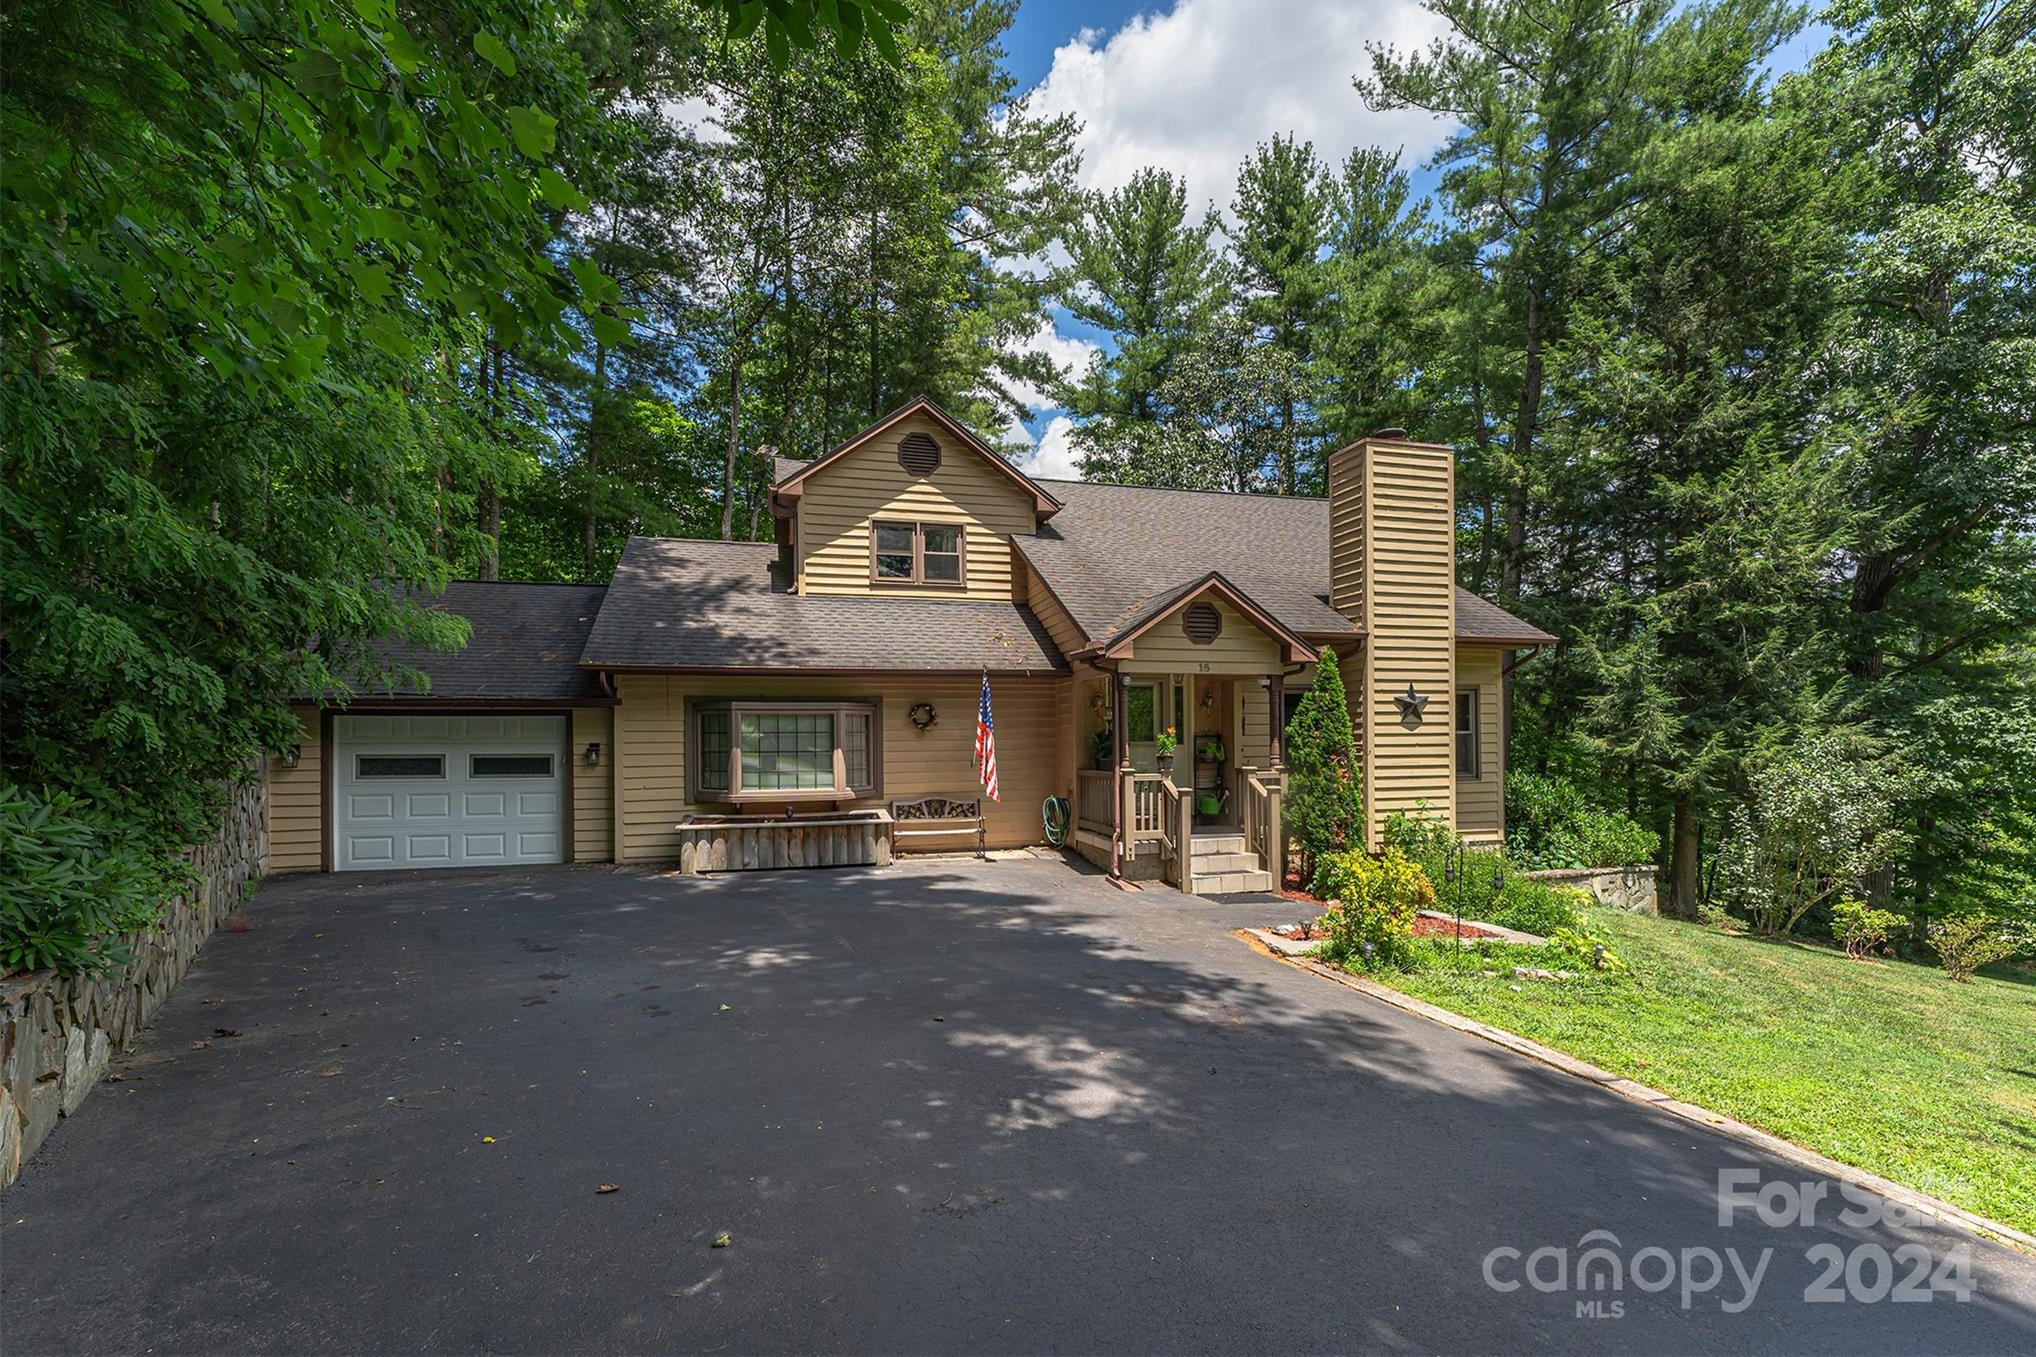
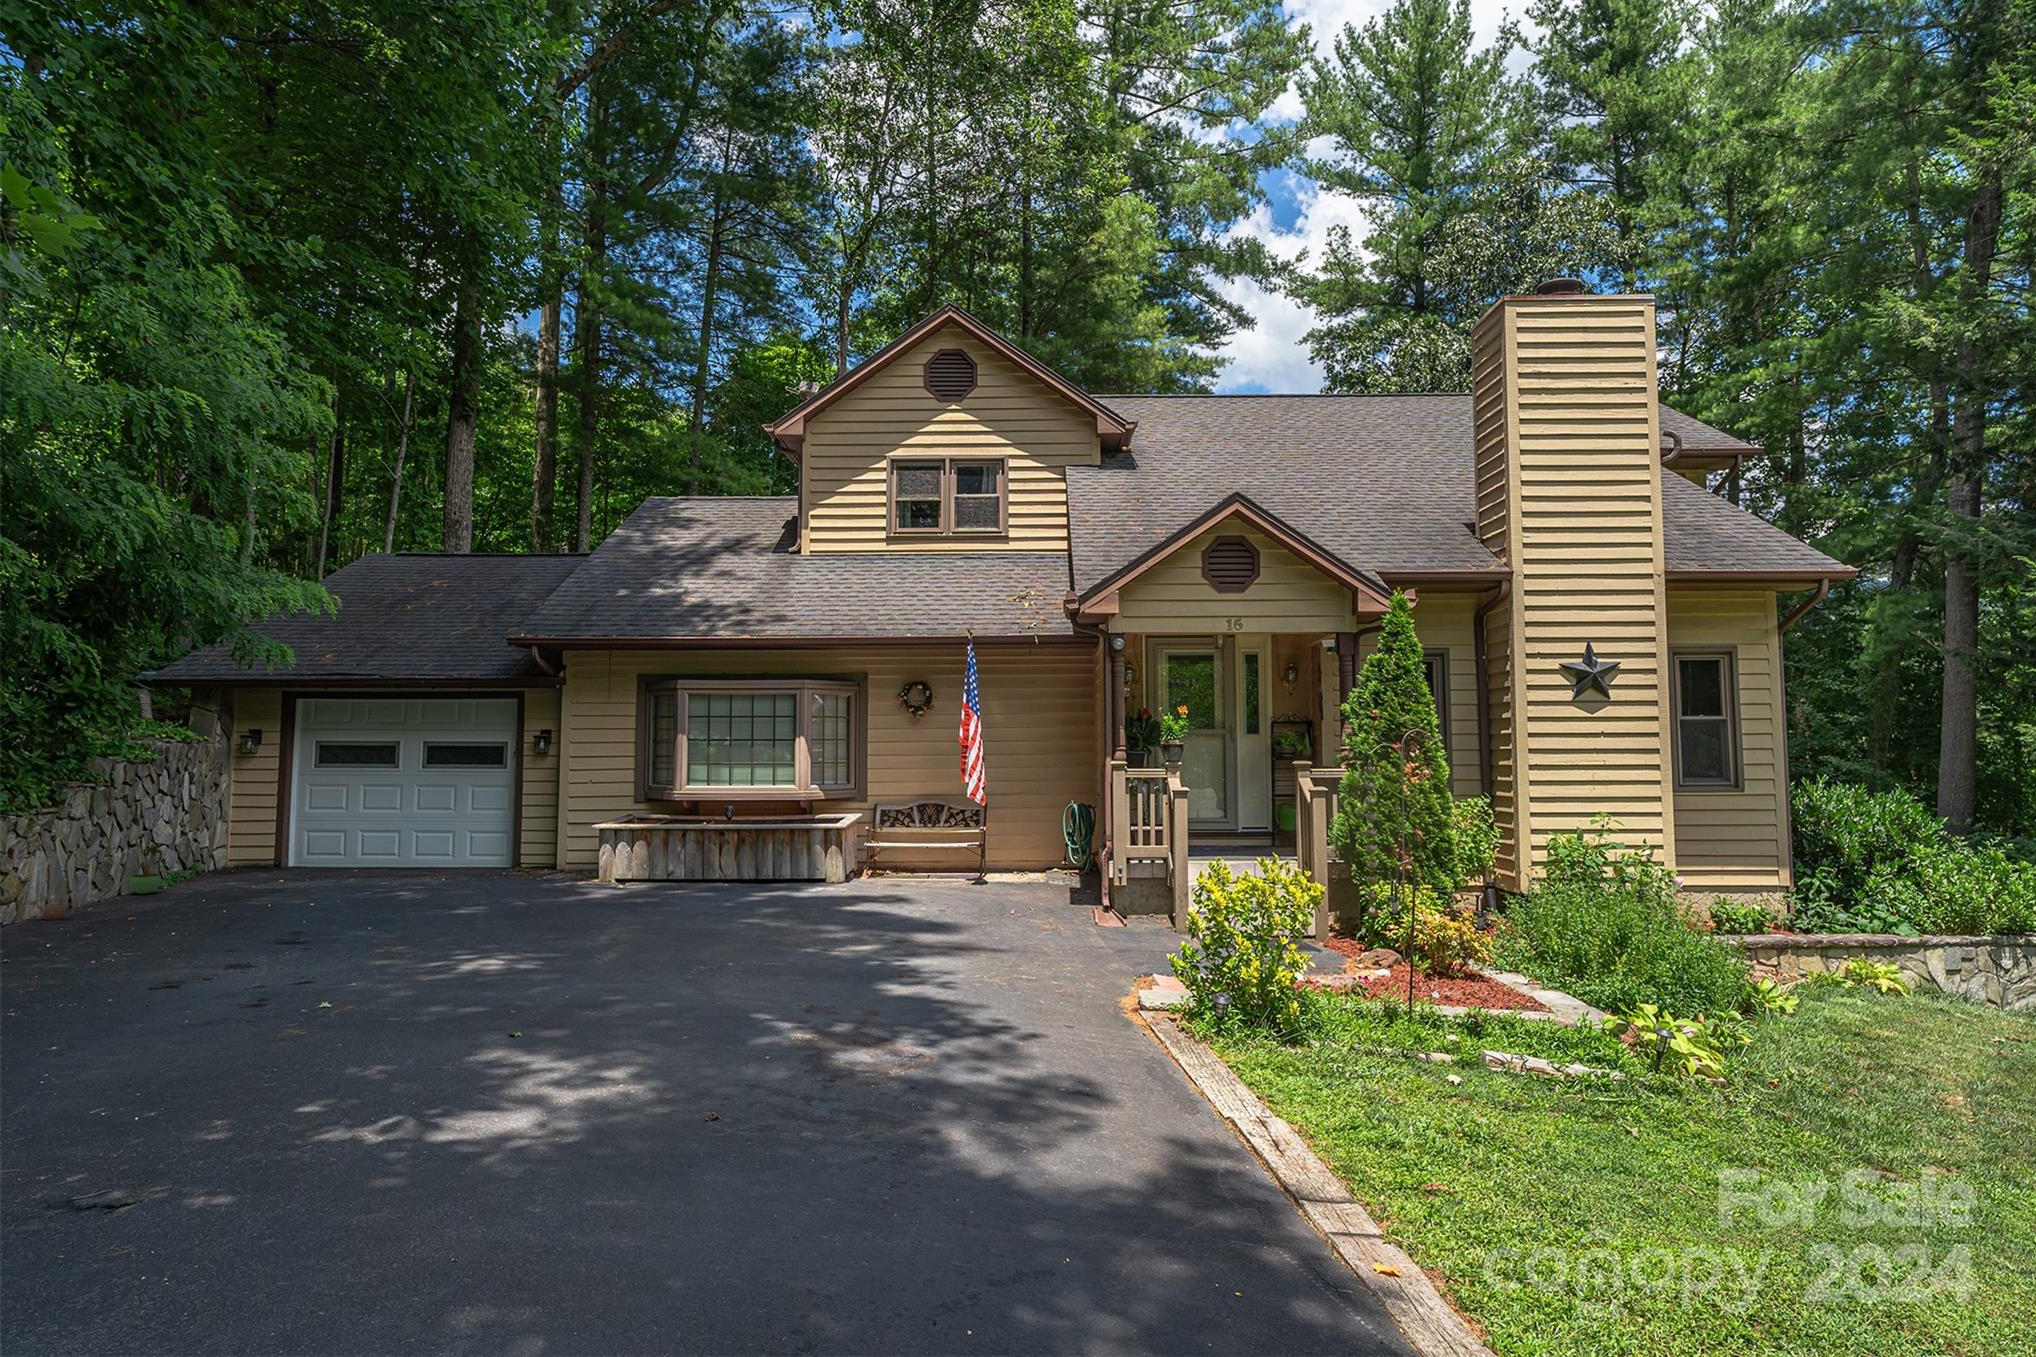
potted plant: none [240,860,269,907] -> present [129,844,161,894]

